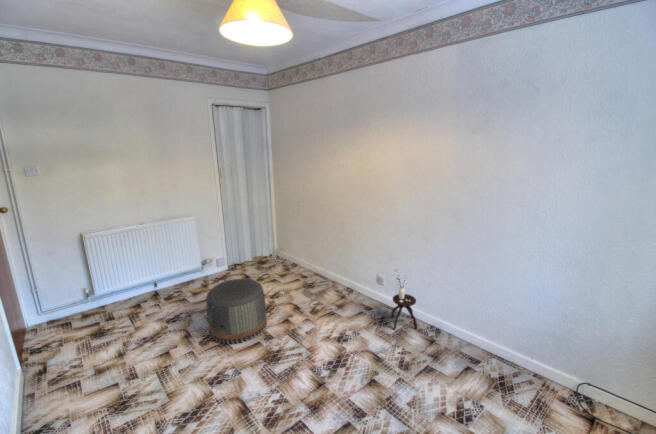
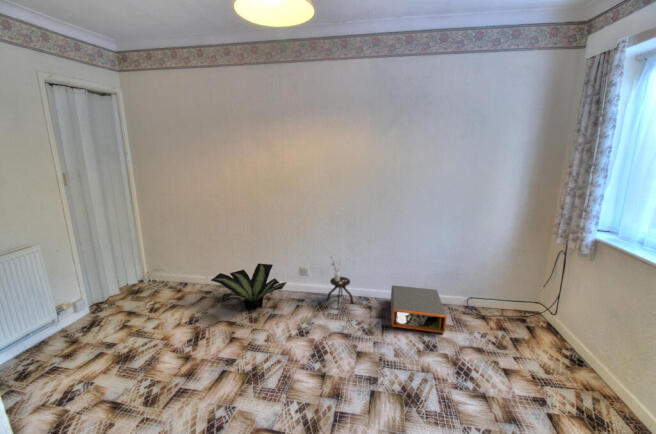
potted plant: none [293,261,353,303] -> present [211,264,287,311]
pouf: present [206,278,267,344] -> none [133,304,216,395]
storage box: none [435,325,533,411] -> present [391,285,447,333]

